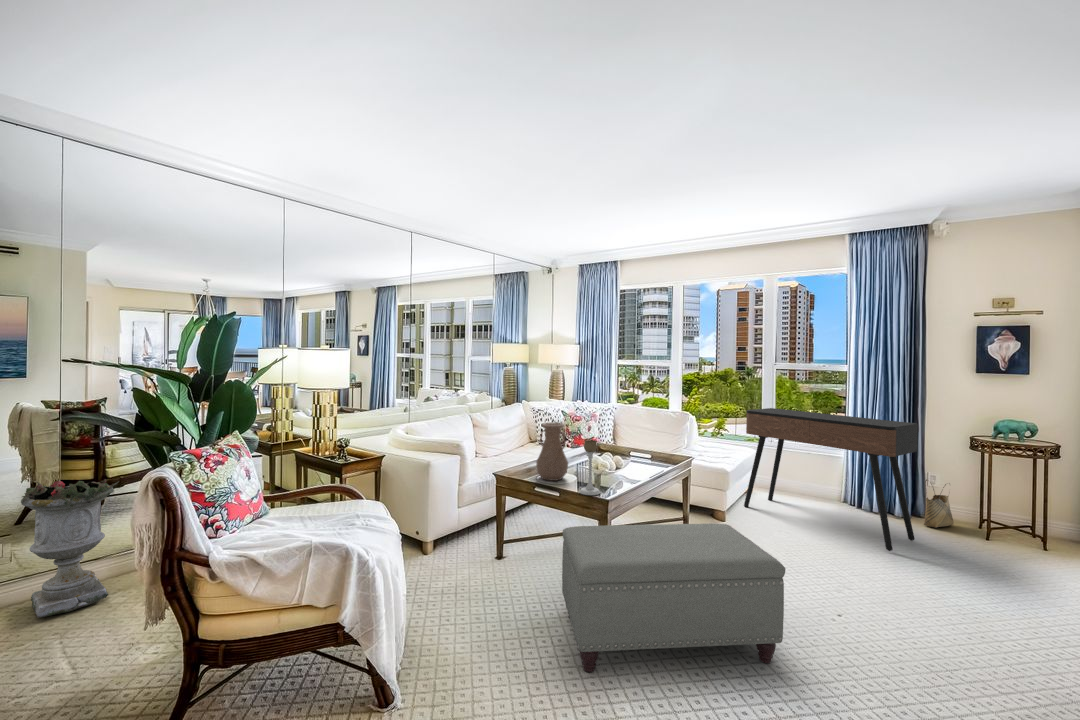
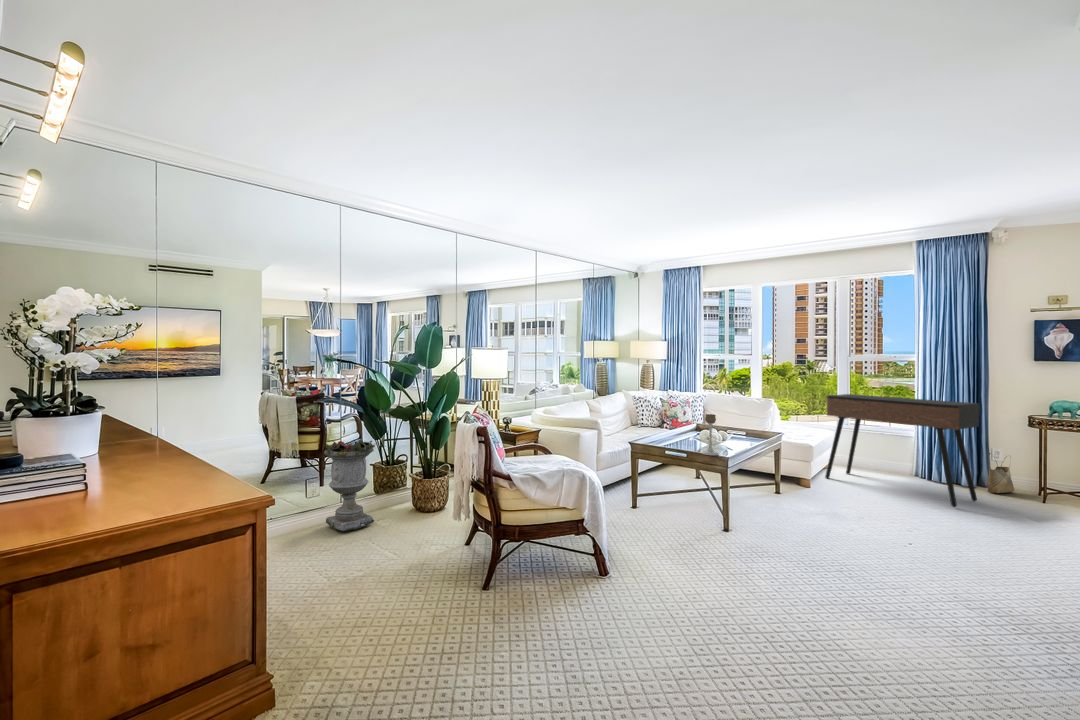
vase: present [536,423,568,481] -> none [661,403,687,448]
ottoman: present [562,523,786,672] -> none [698,474,871,564]

